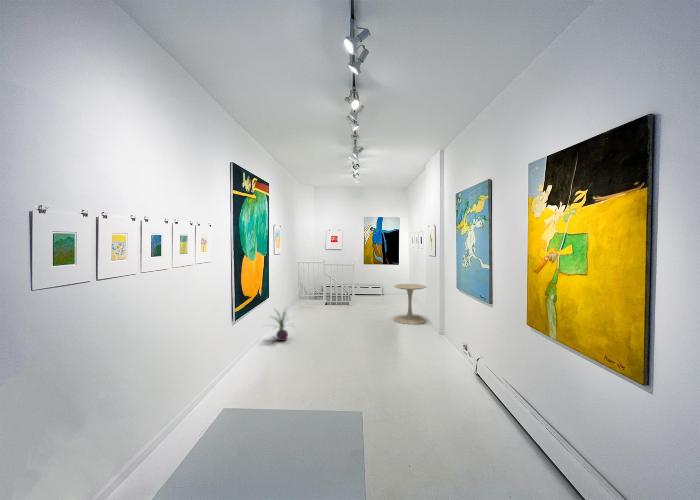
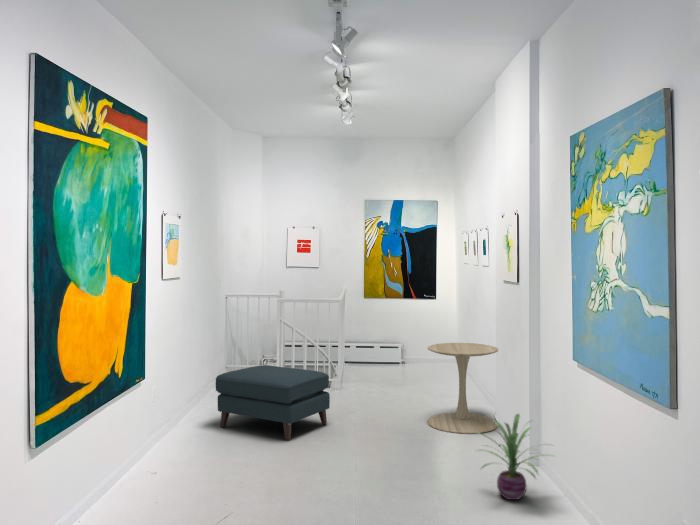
ottoman: none [299,294,350,327] -> present [216,365,330,441]
decorative plant: present [272,310,288,341] -> present [482,414,538,500]

